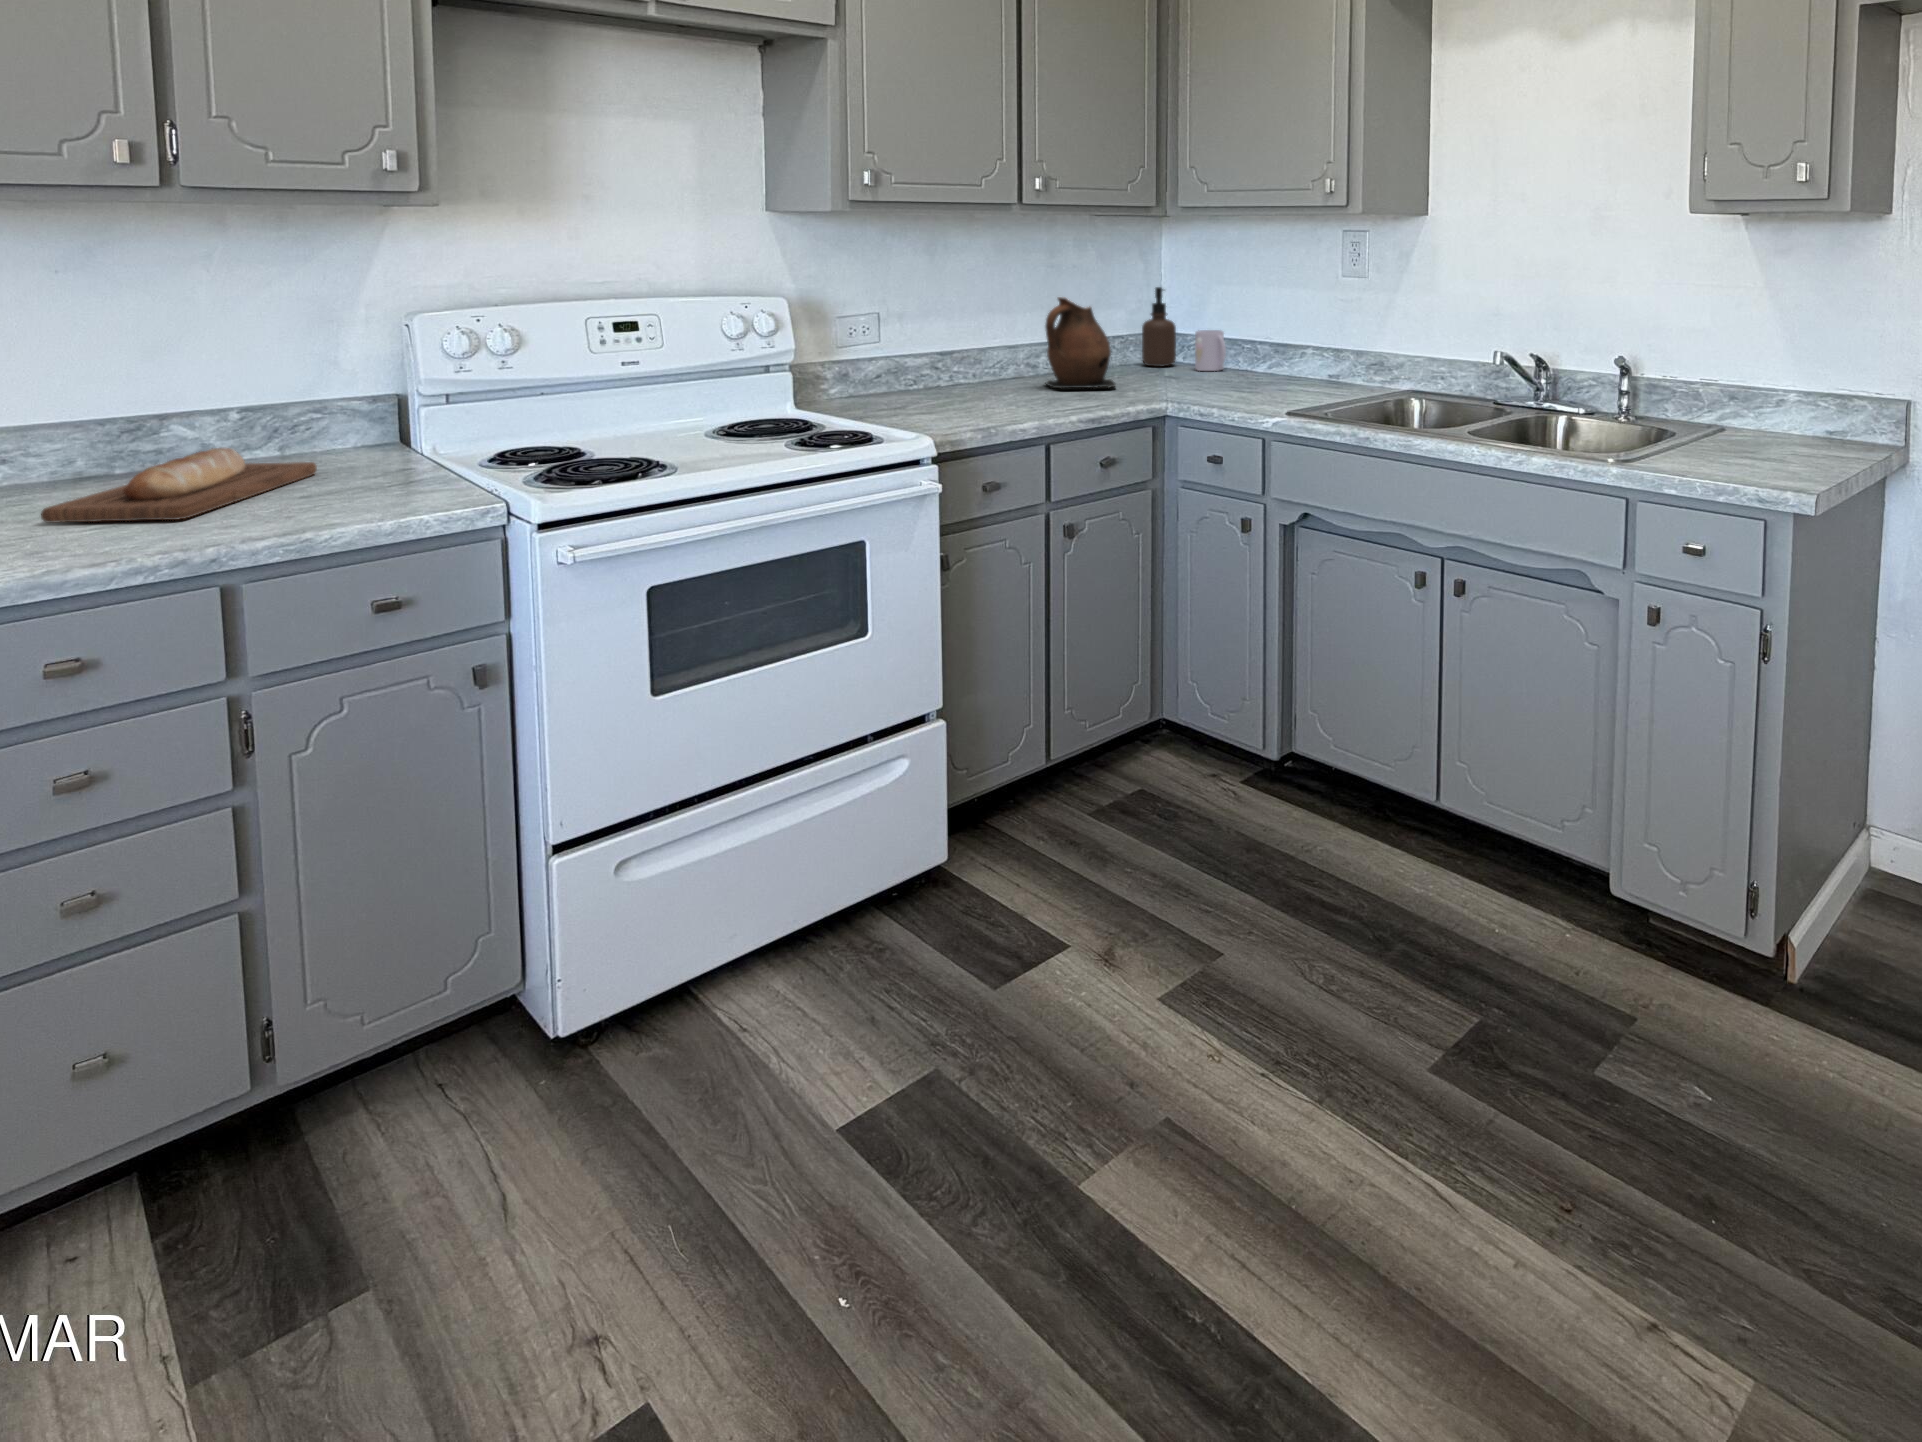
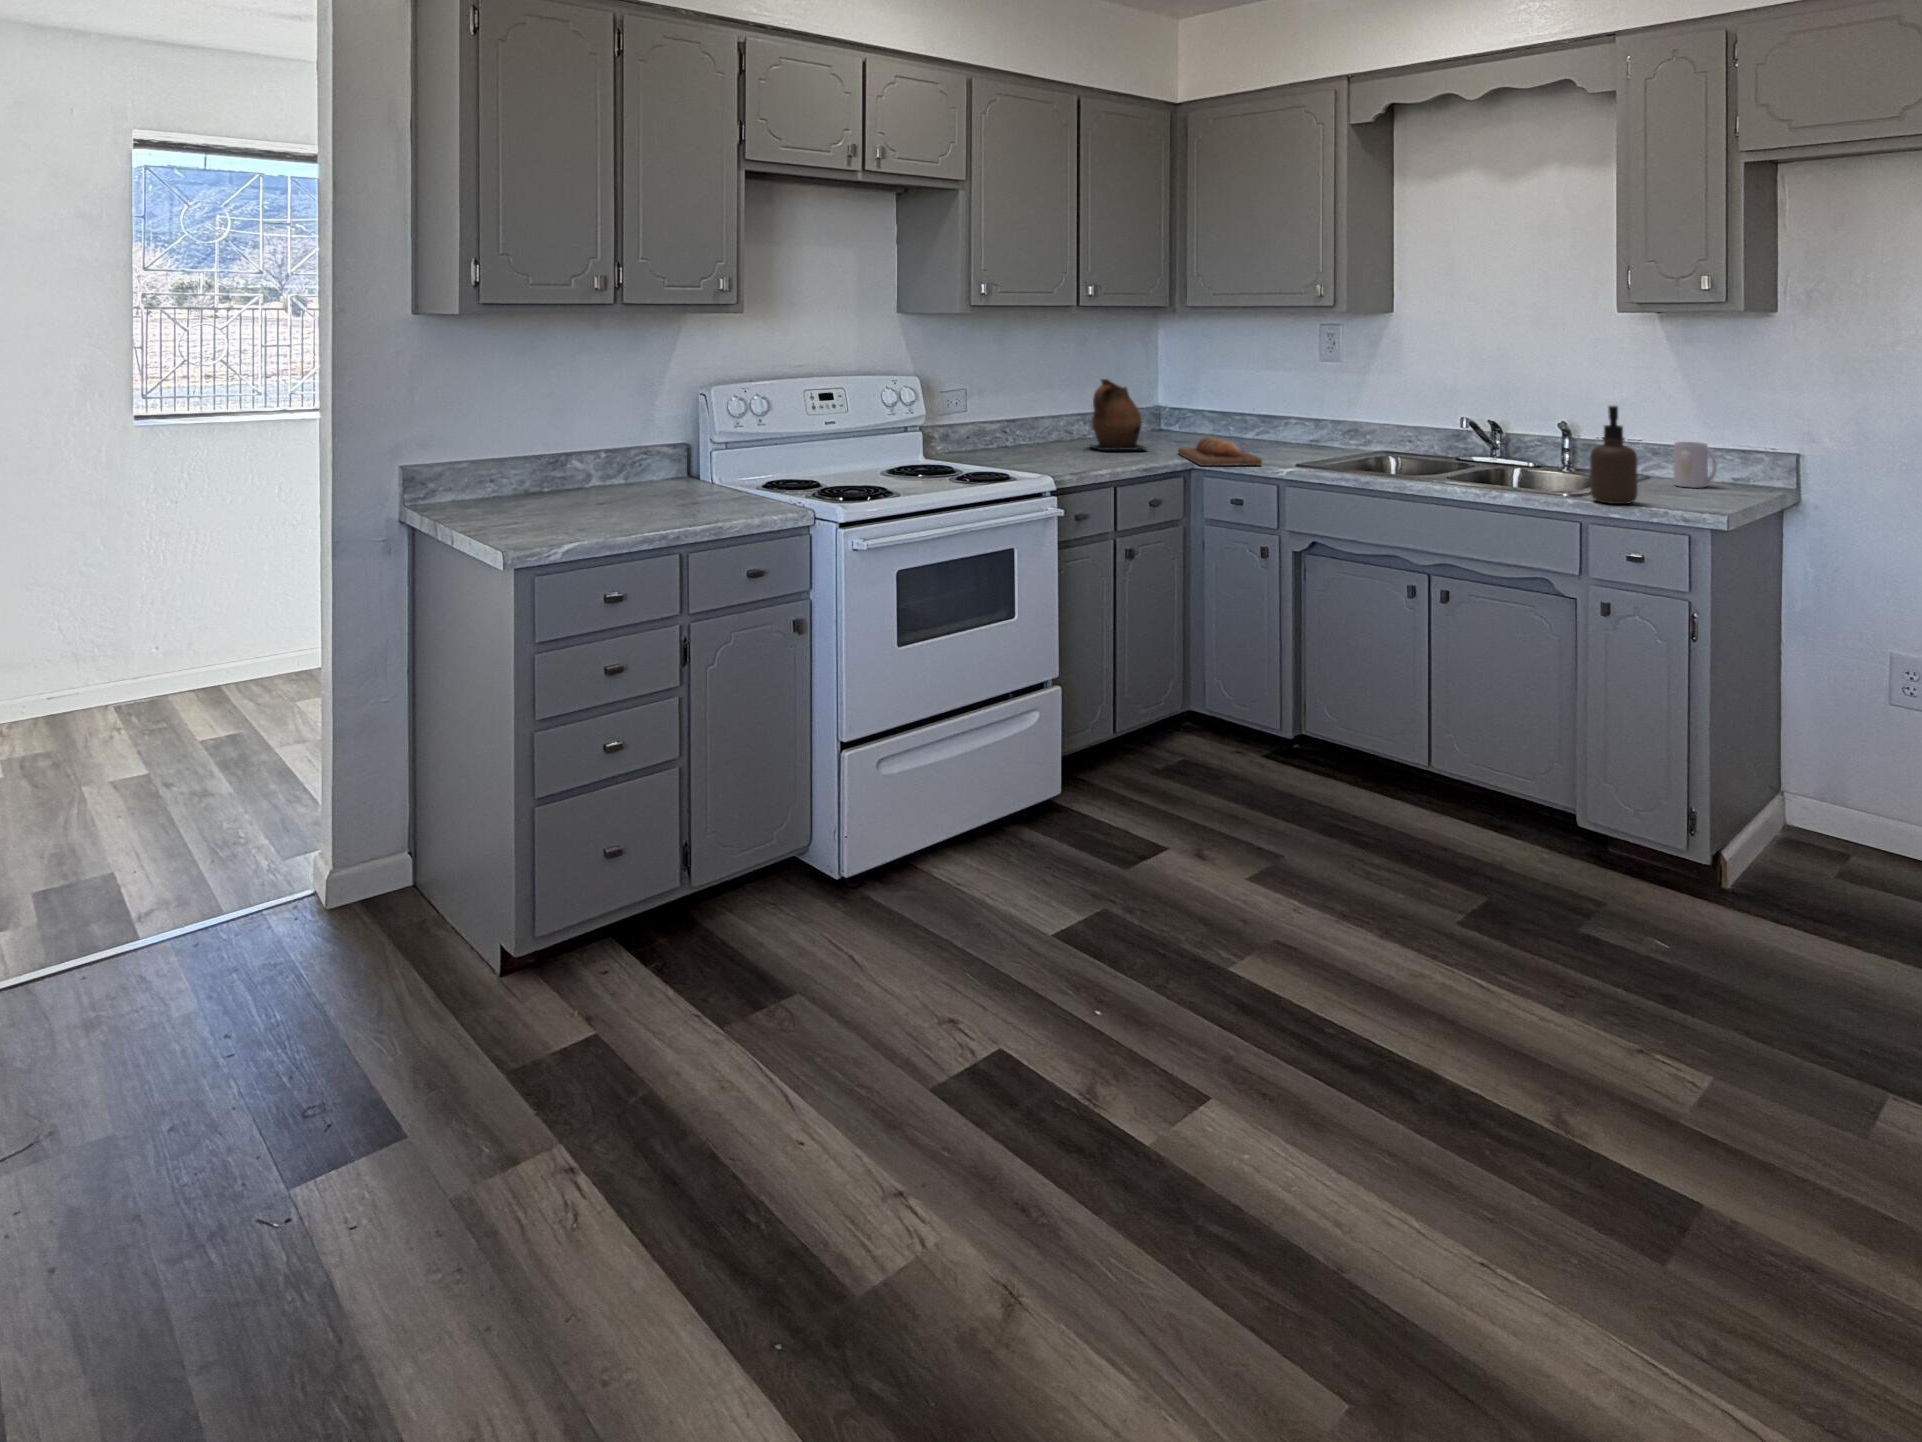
soap dispenser: present [1142,287,1176,367] -> present [1590,406,1638,504]
mug: present [1195,330,1226,371] -> present [1674,442,1717,488]
bread loaf: present [41,448,317,523] -> present [1178,437,1262,466]

